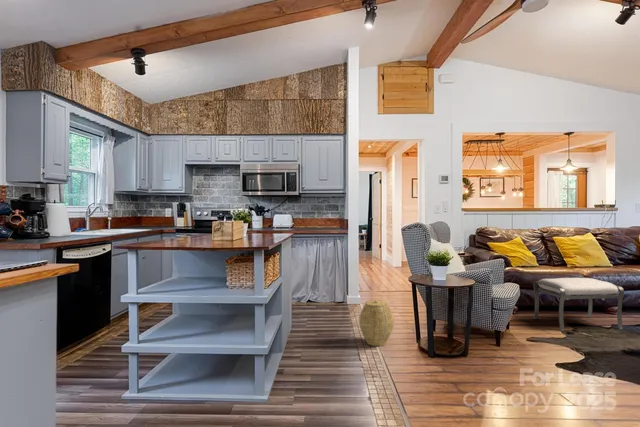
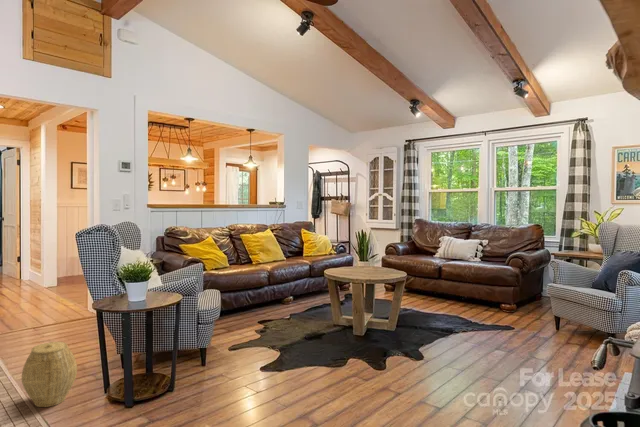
ottoman: present [533,278,624,331] -> none [228,275,300,331]

